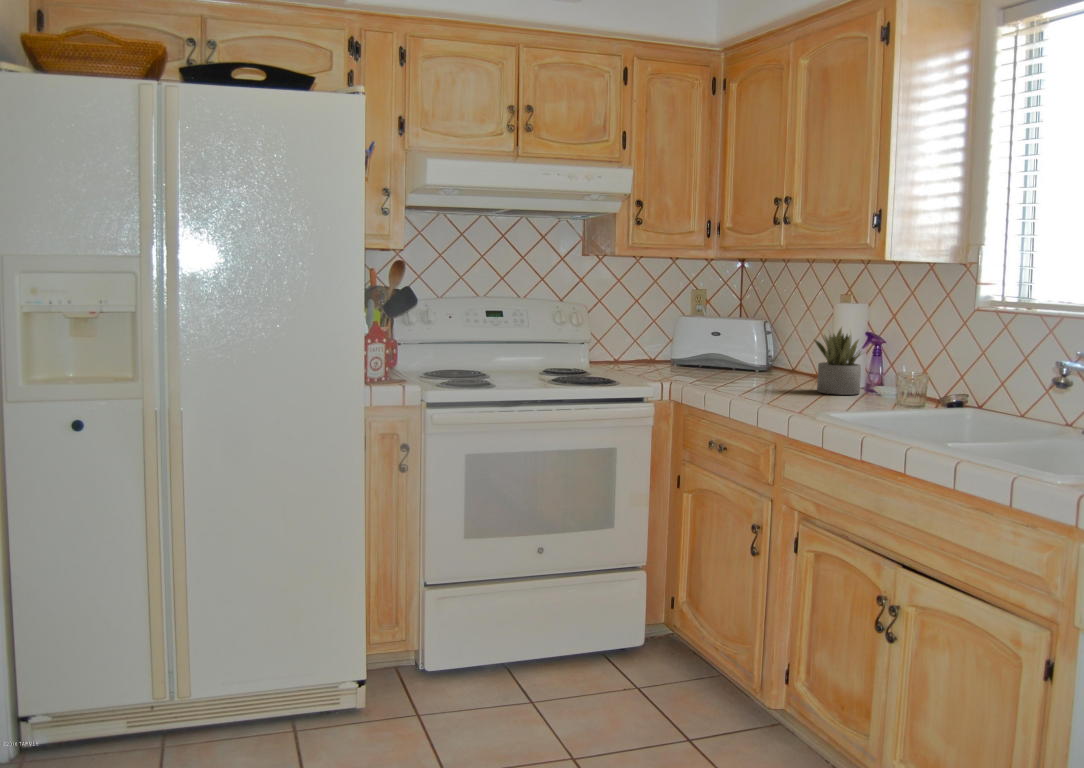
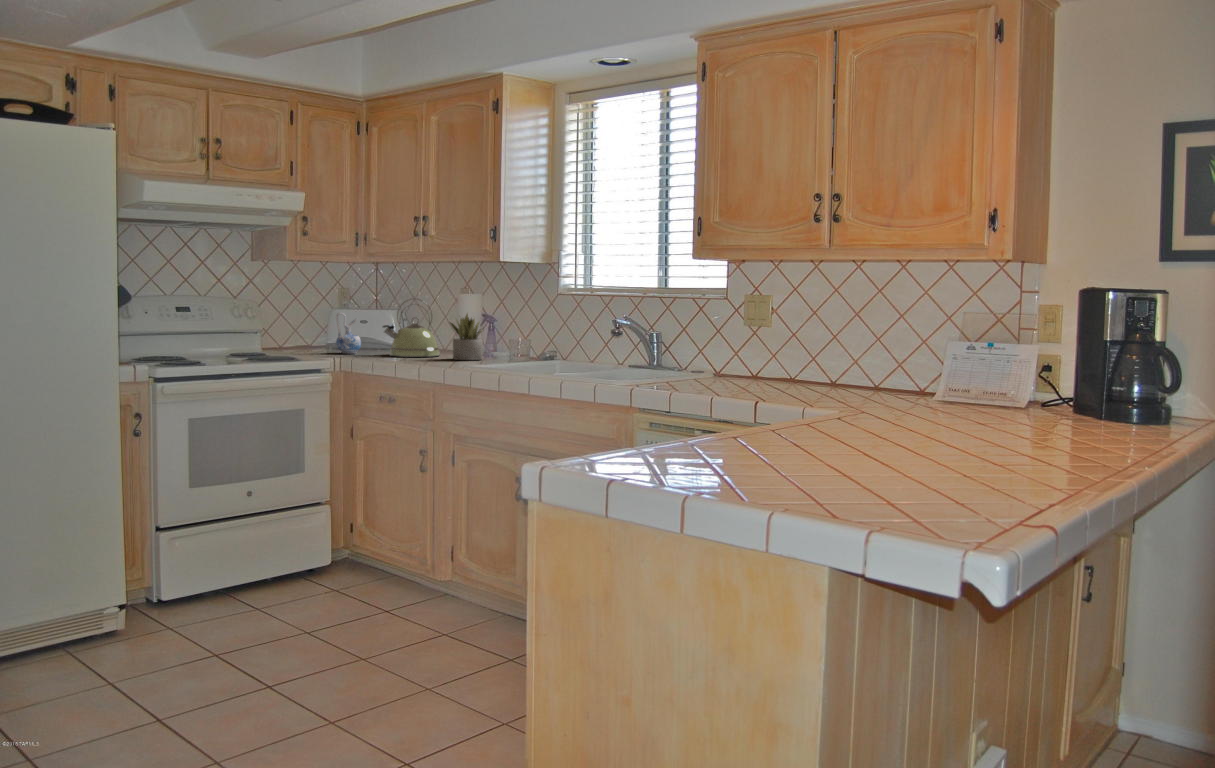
kettle: none [729,305,805,385] -> present [383,298,440,357]
ceramic pitcher: none [674,322,705,374] -> present [336,313,361,353]

